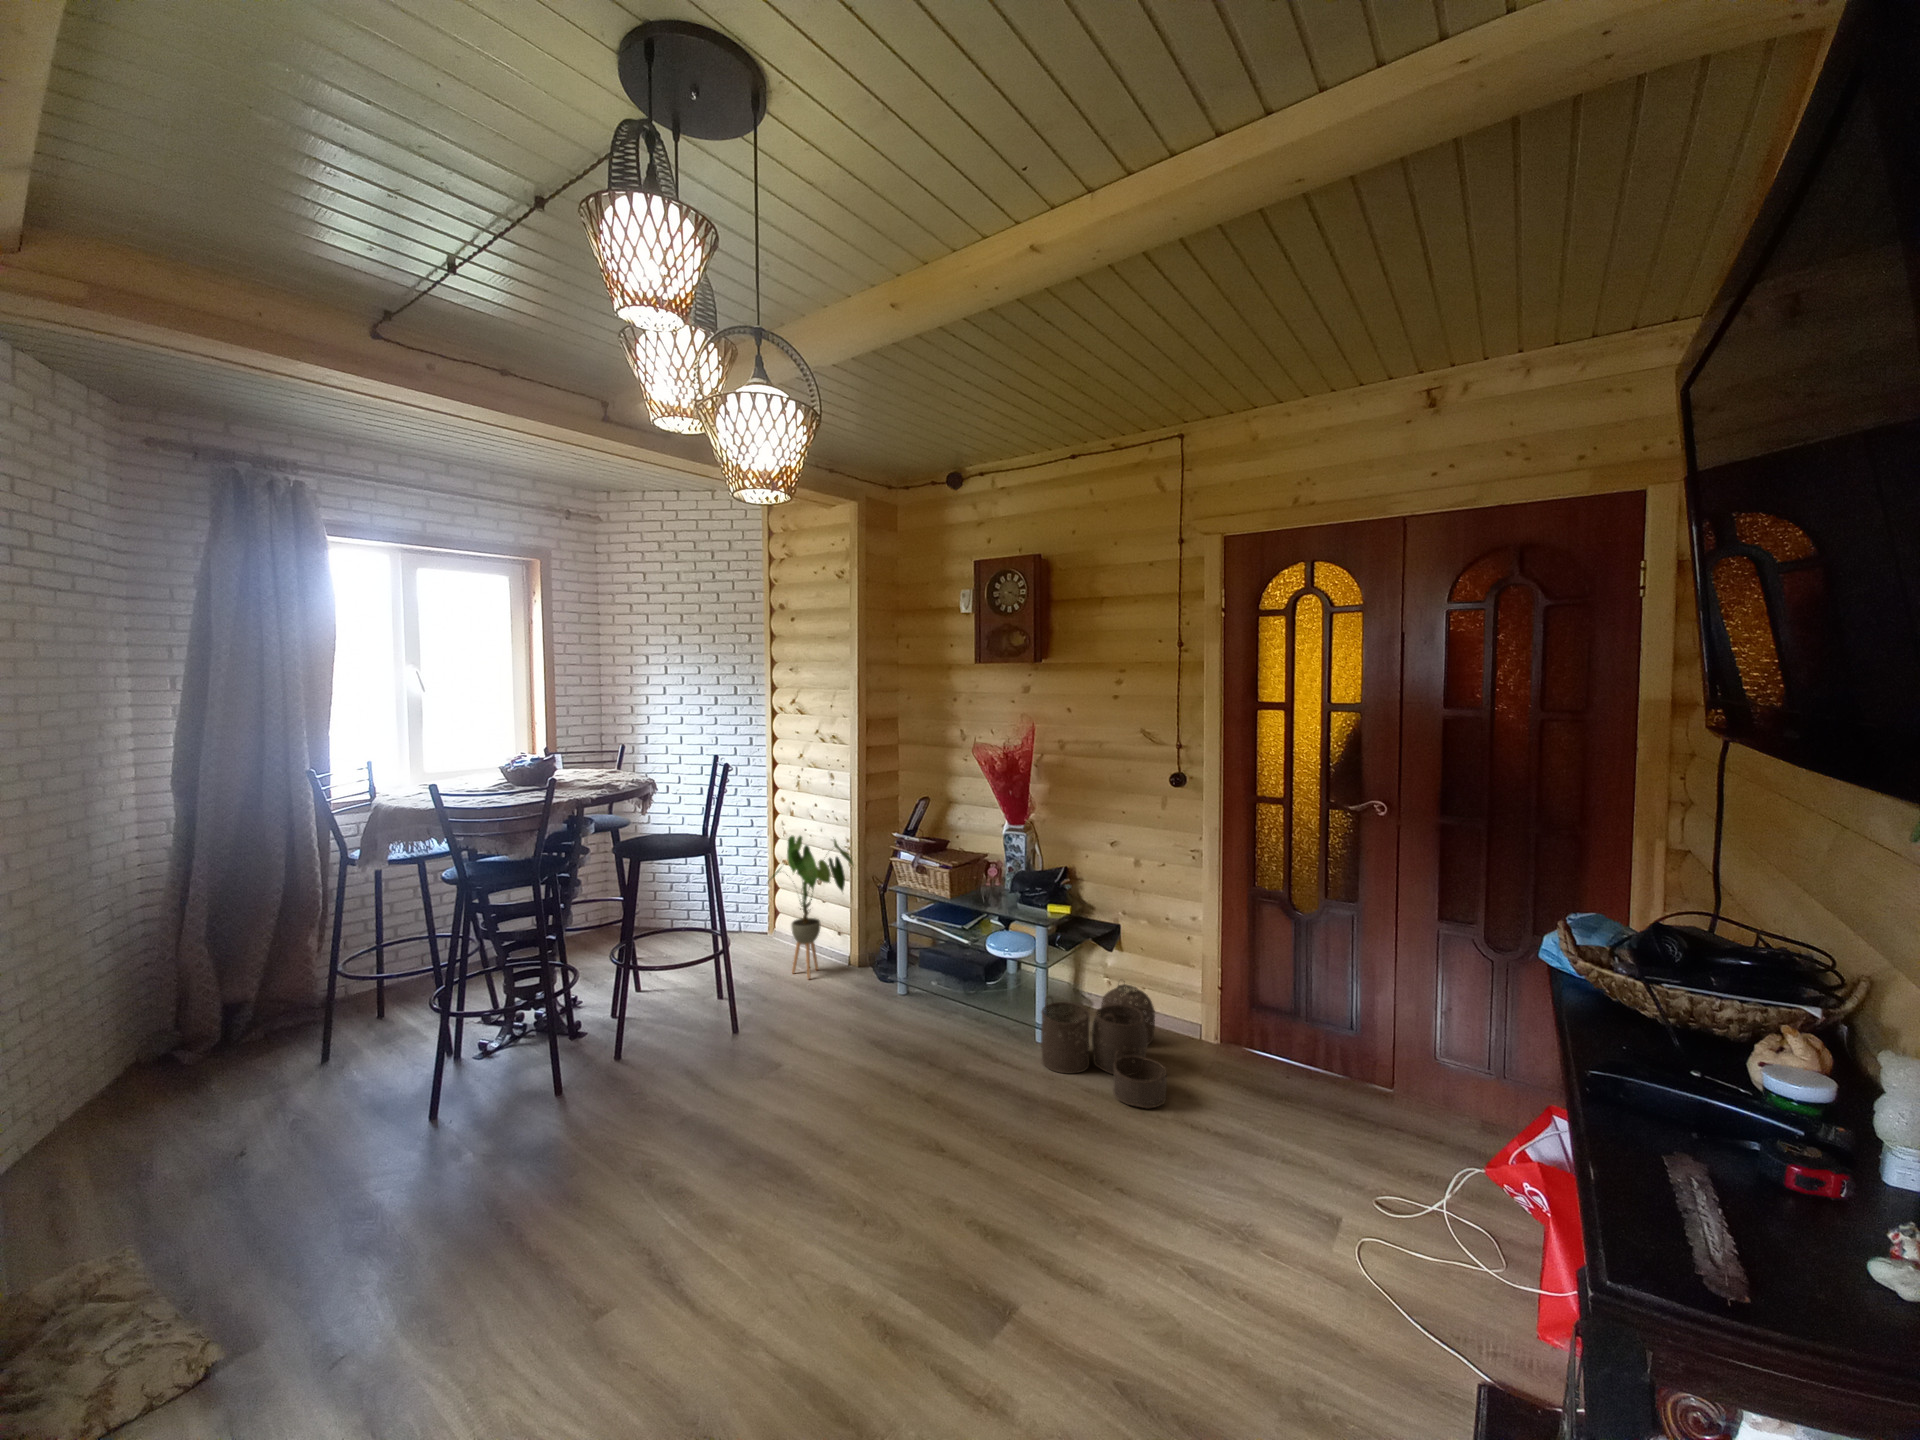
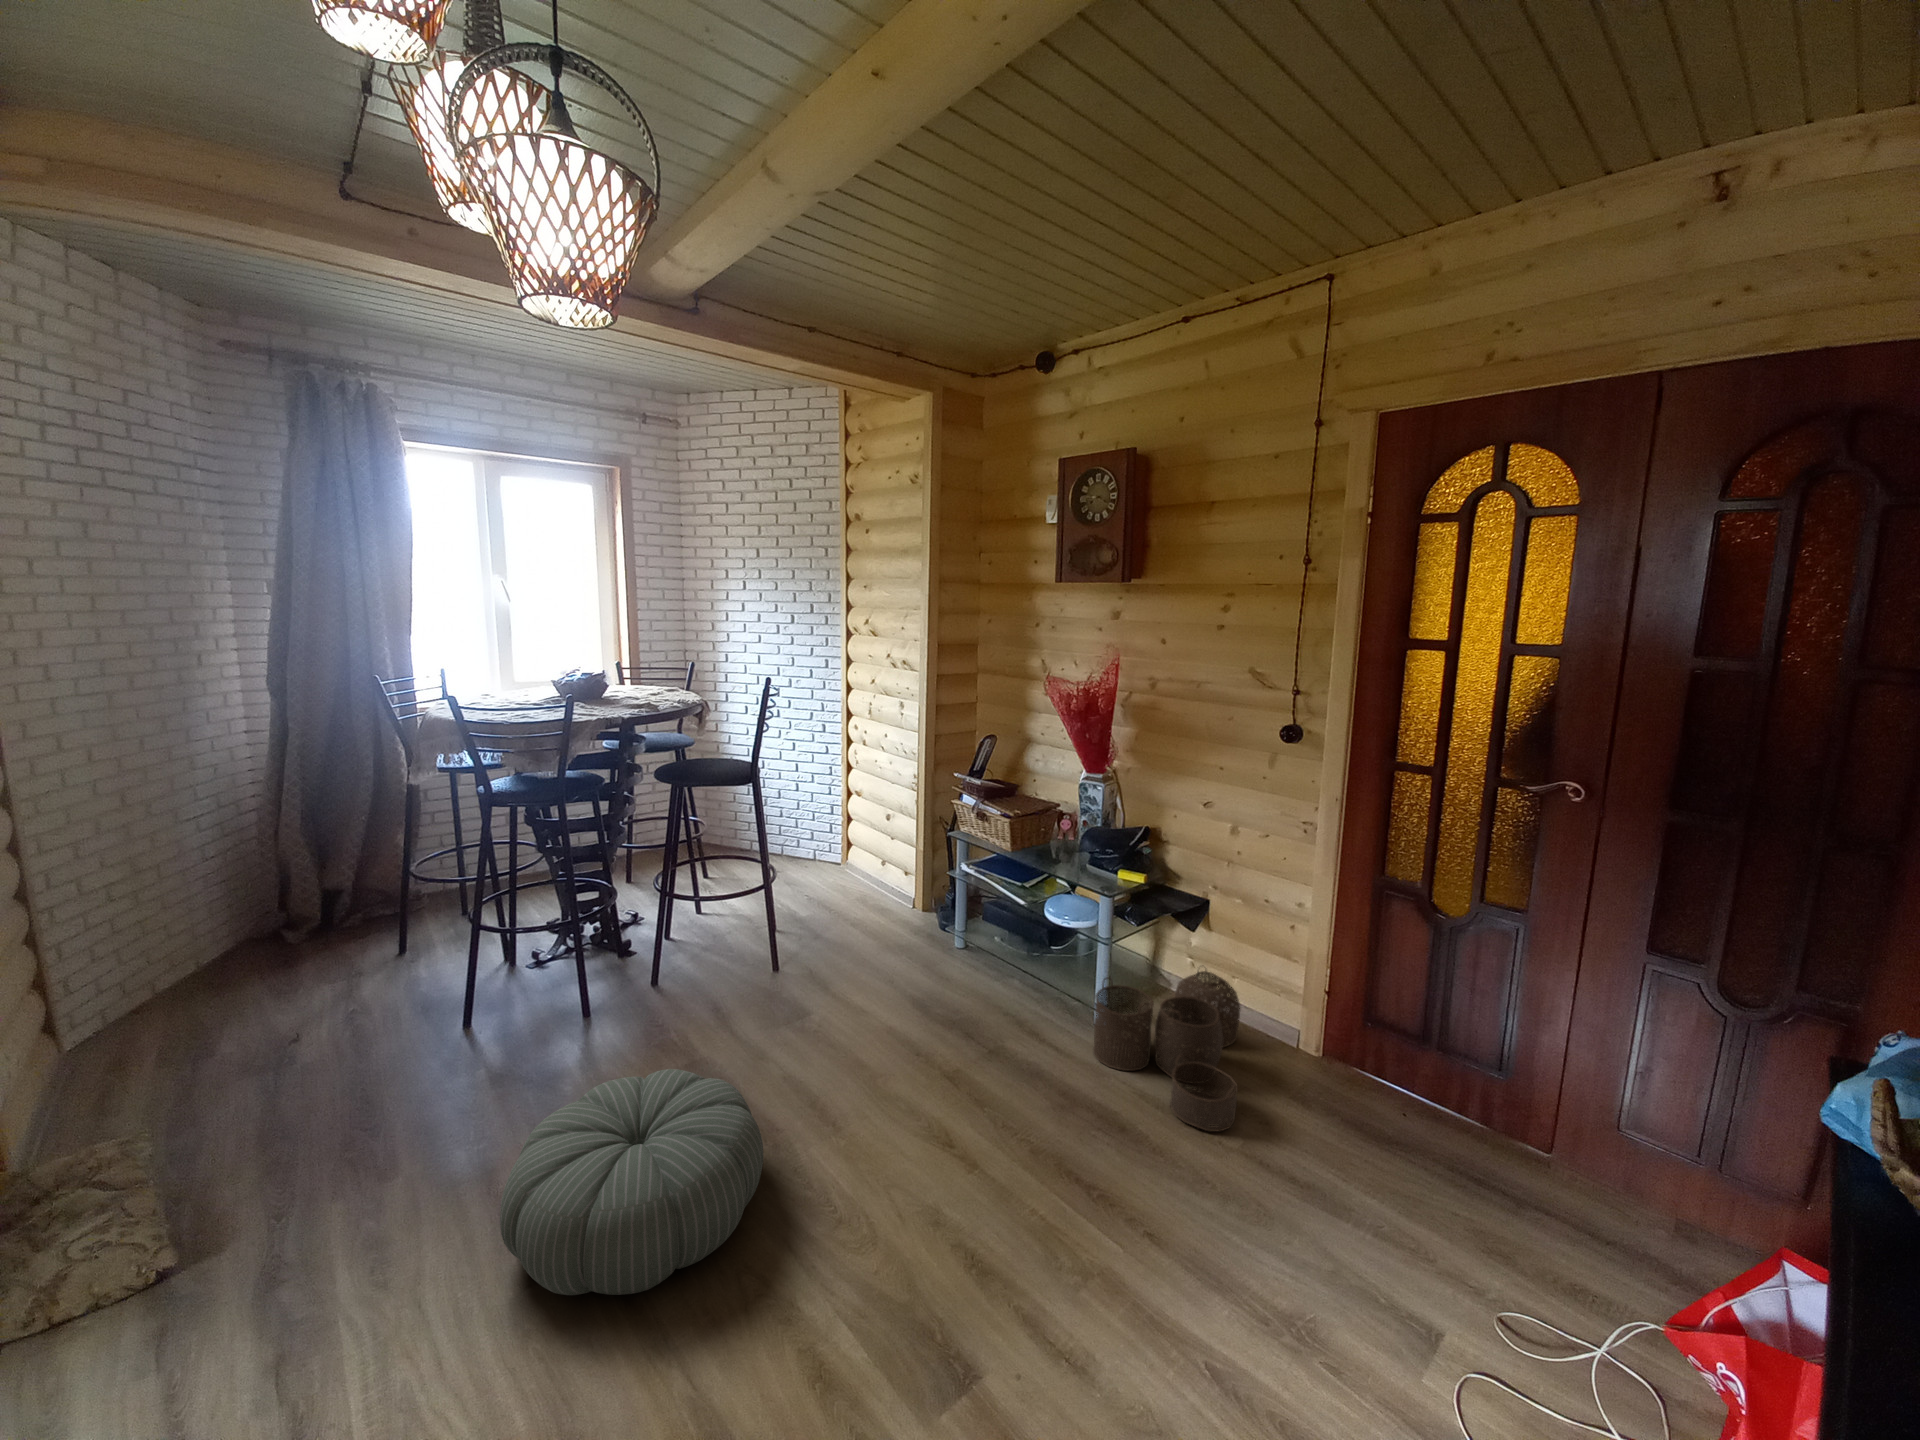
house plant: present [771,836,854,979] -> none [824,768,919,920]
pouf: none [567,1110,795,1309] -> present [500,1069,763,1295]

